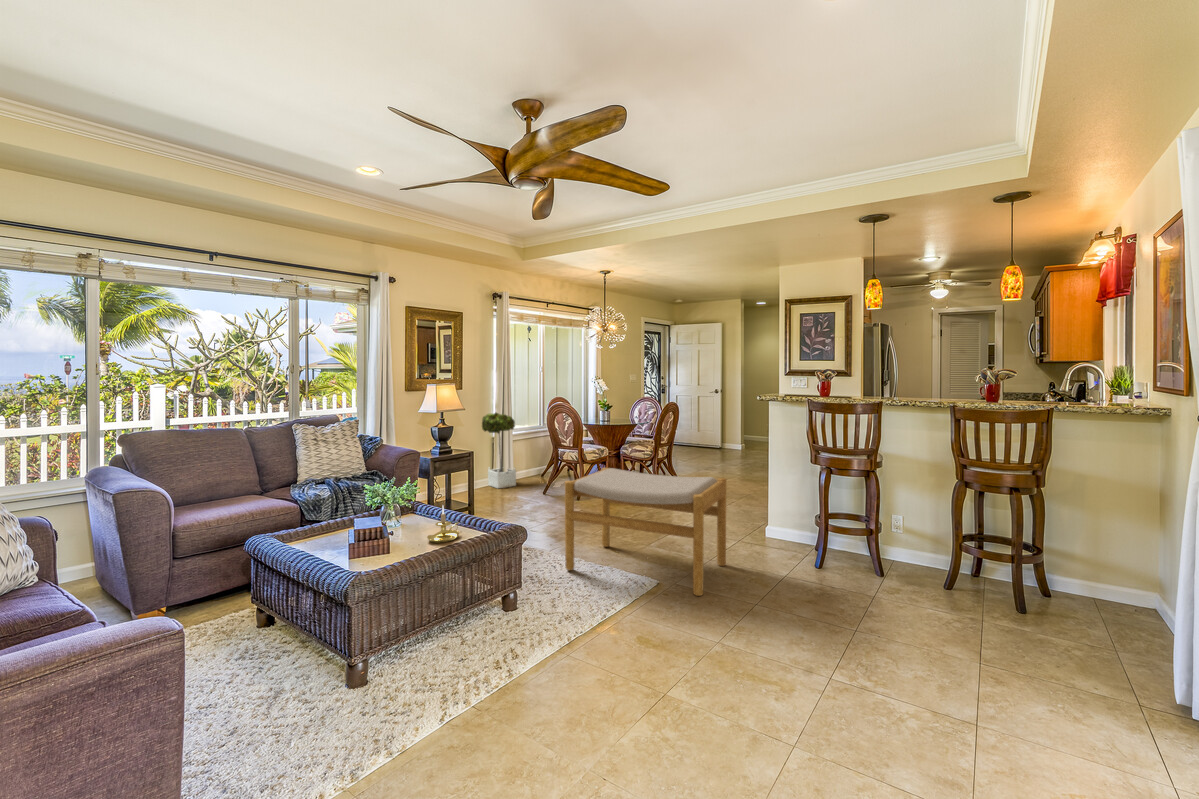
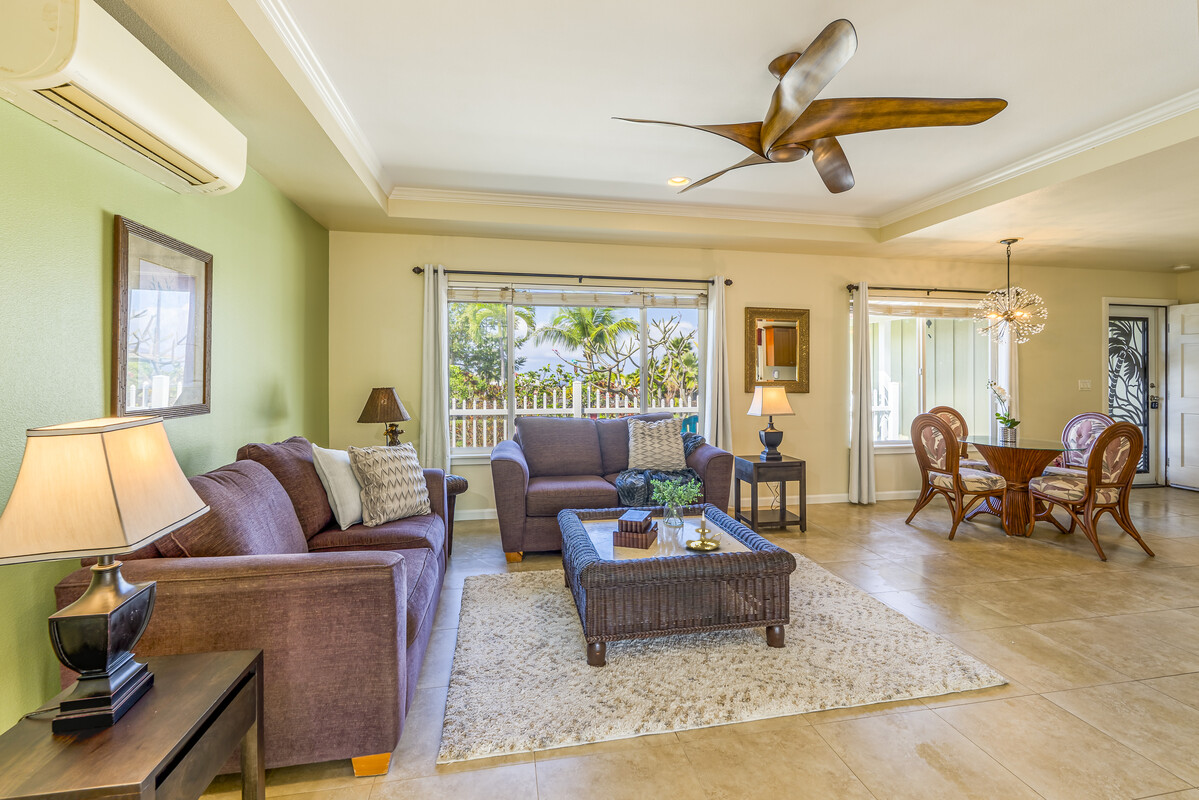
potted tree: present [482,412,516,488] -> none [829,420,871,510]
footstool: present [565,468,726,596] -> none [871,502,1171,726]

